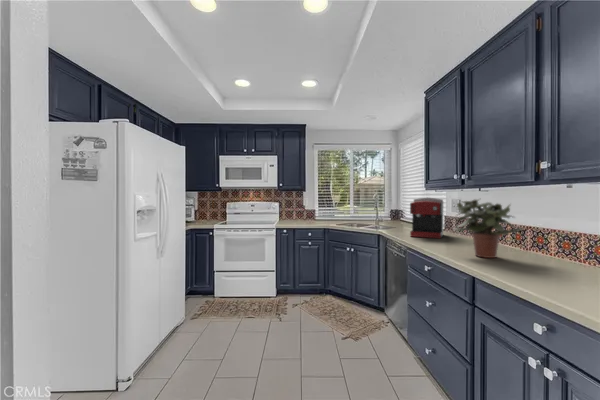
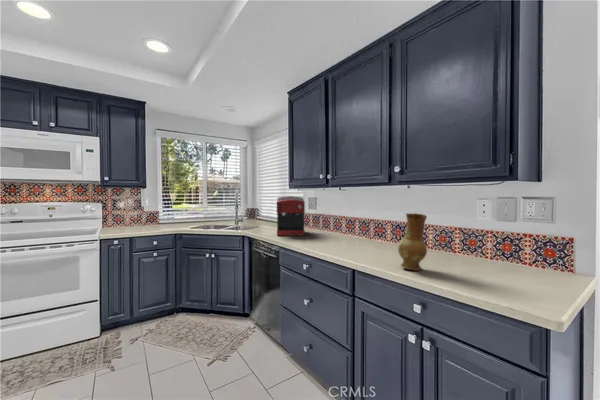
potted plant: present [454,199,522,258] -> none [327,198,379,251]
ceramic jug: none [527,216,572,287] -> present [398,213,427,271]

